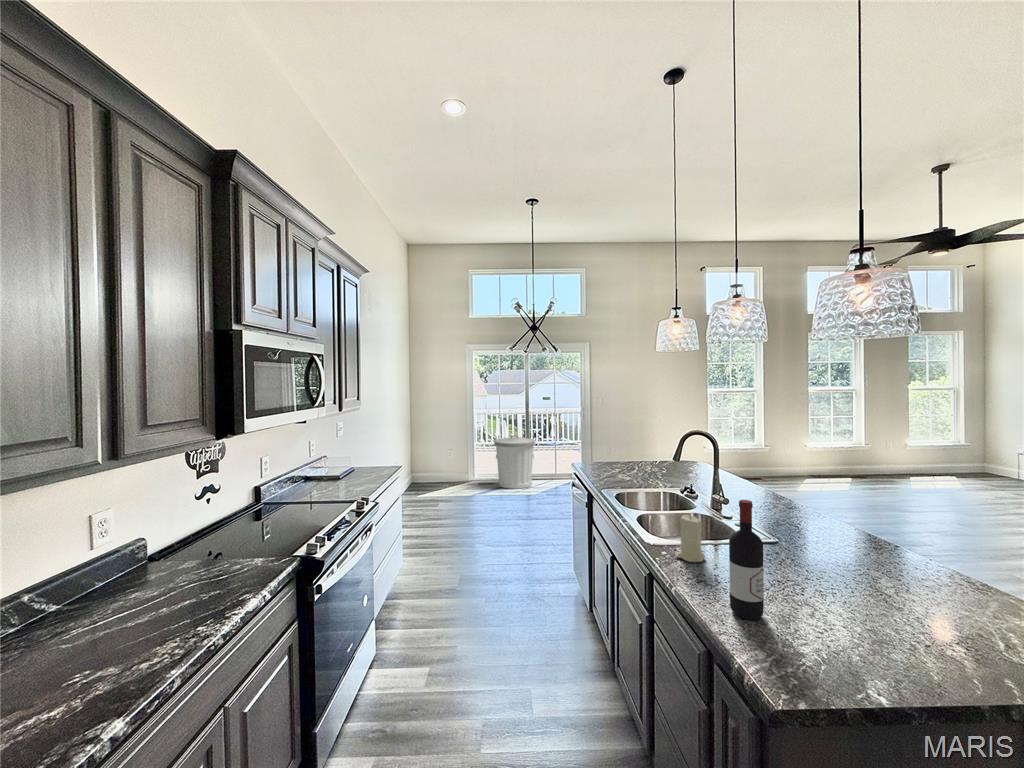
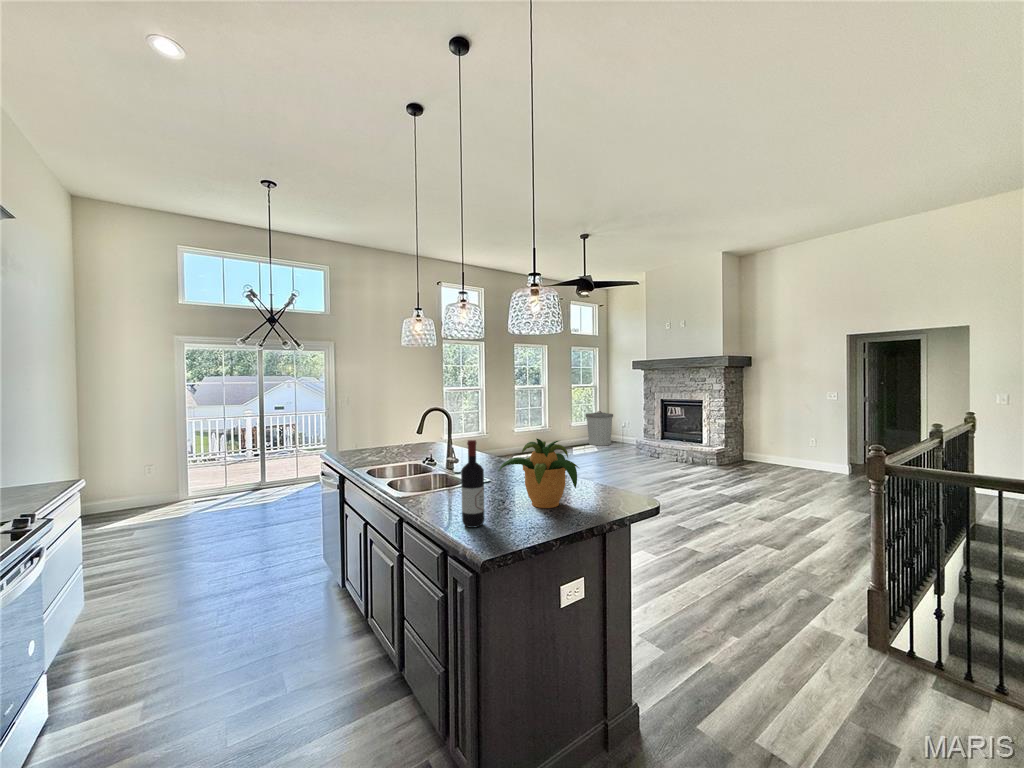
trash can: present [494,436,535,489] -> present [586,411,613,446]
potted plant: none [785,506,944,615] -> present [498,439,579,508]
candle: present [676,515,705,562] -> none [422,466,444,504]

